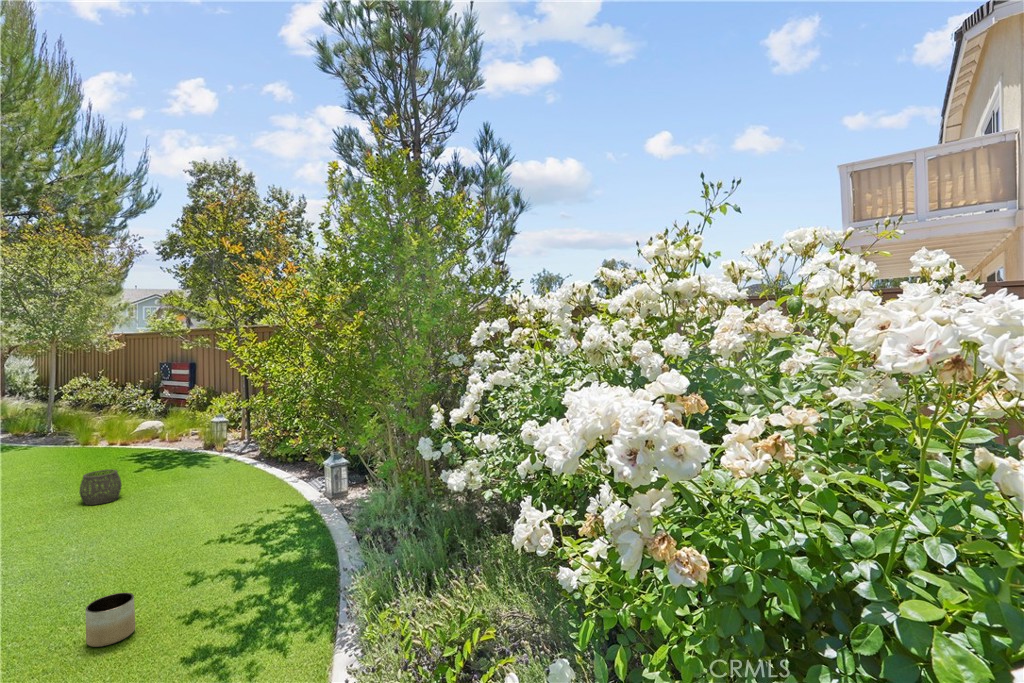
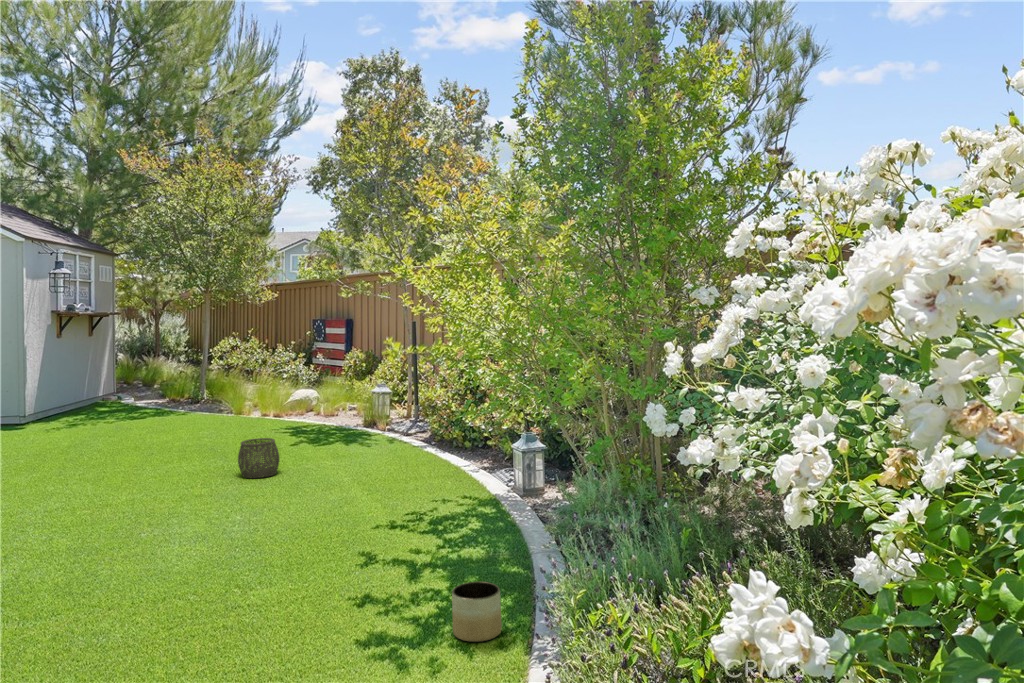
planter: present [86,593,135,647] -> present [452,582,502,642]

